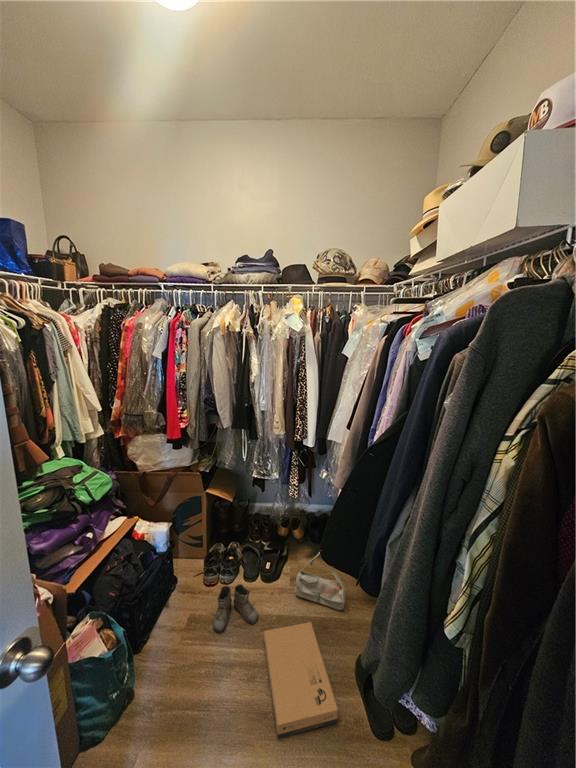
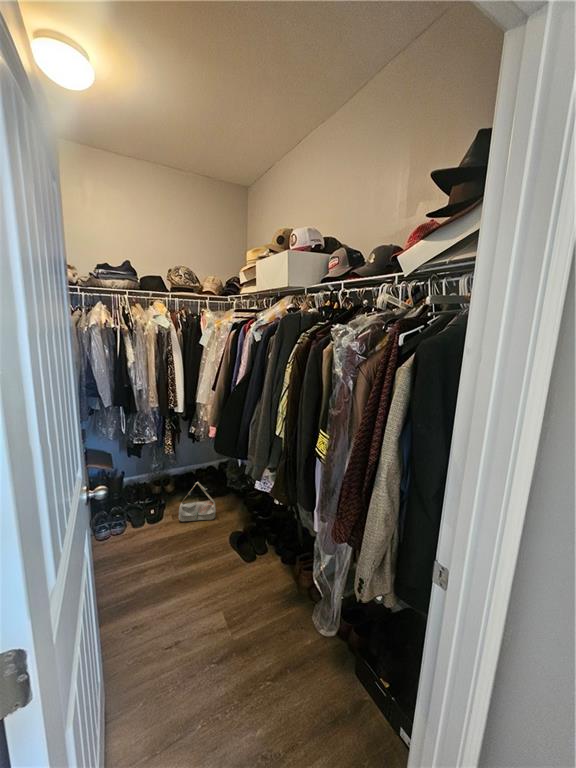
boots: present [213,584,258,633] -> none [111,522,154,558]
cardboard box: present [264,622,338,739] -> none [164,527,224,583]

